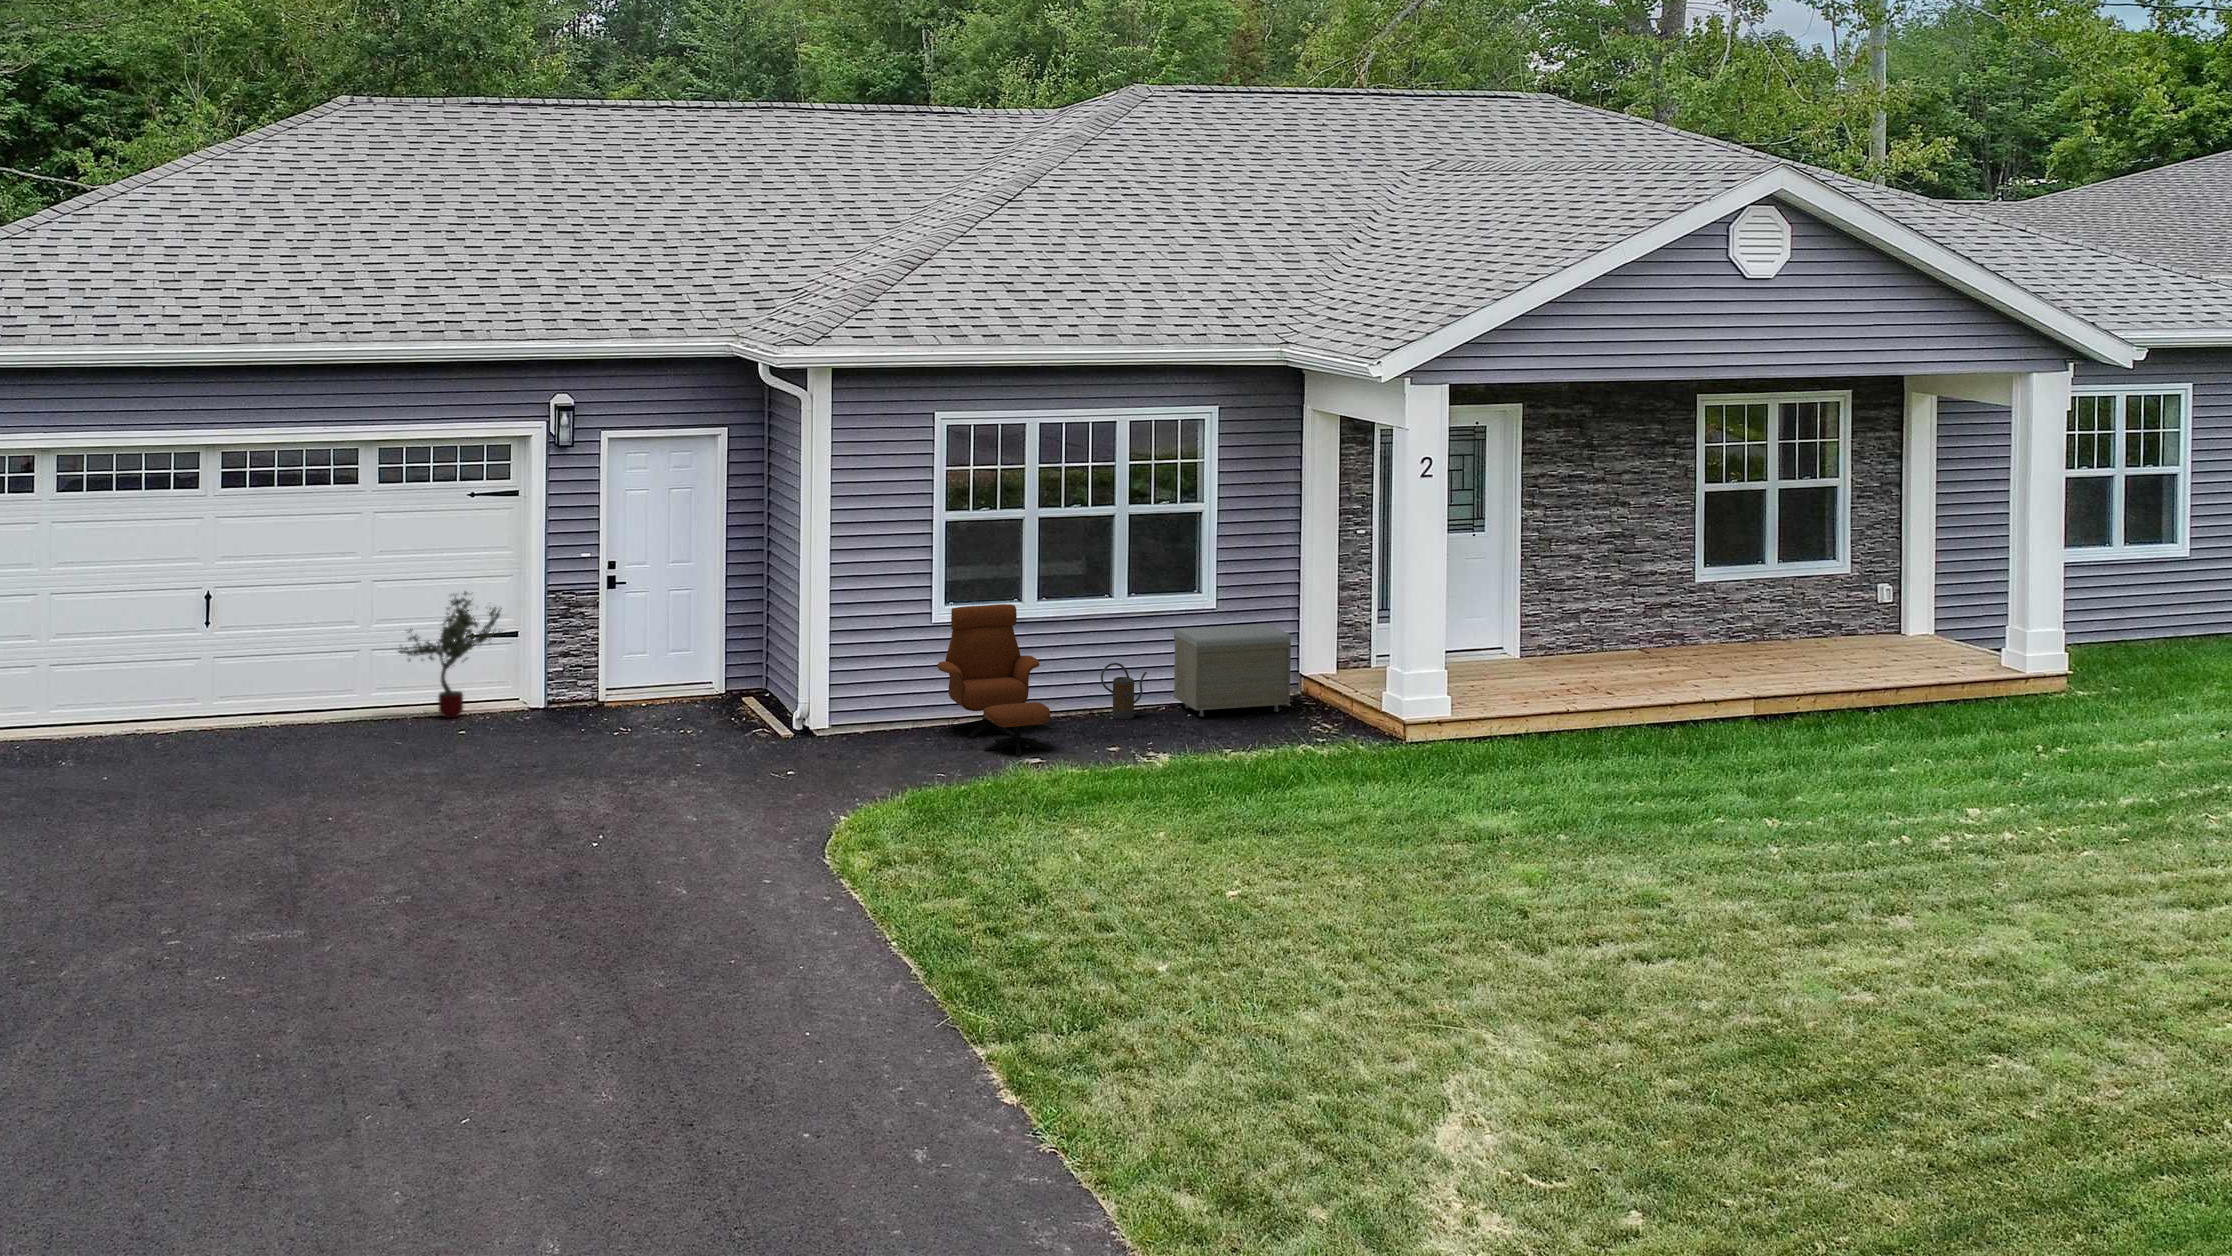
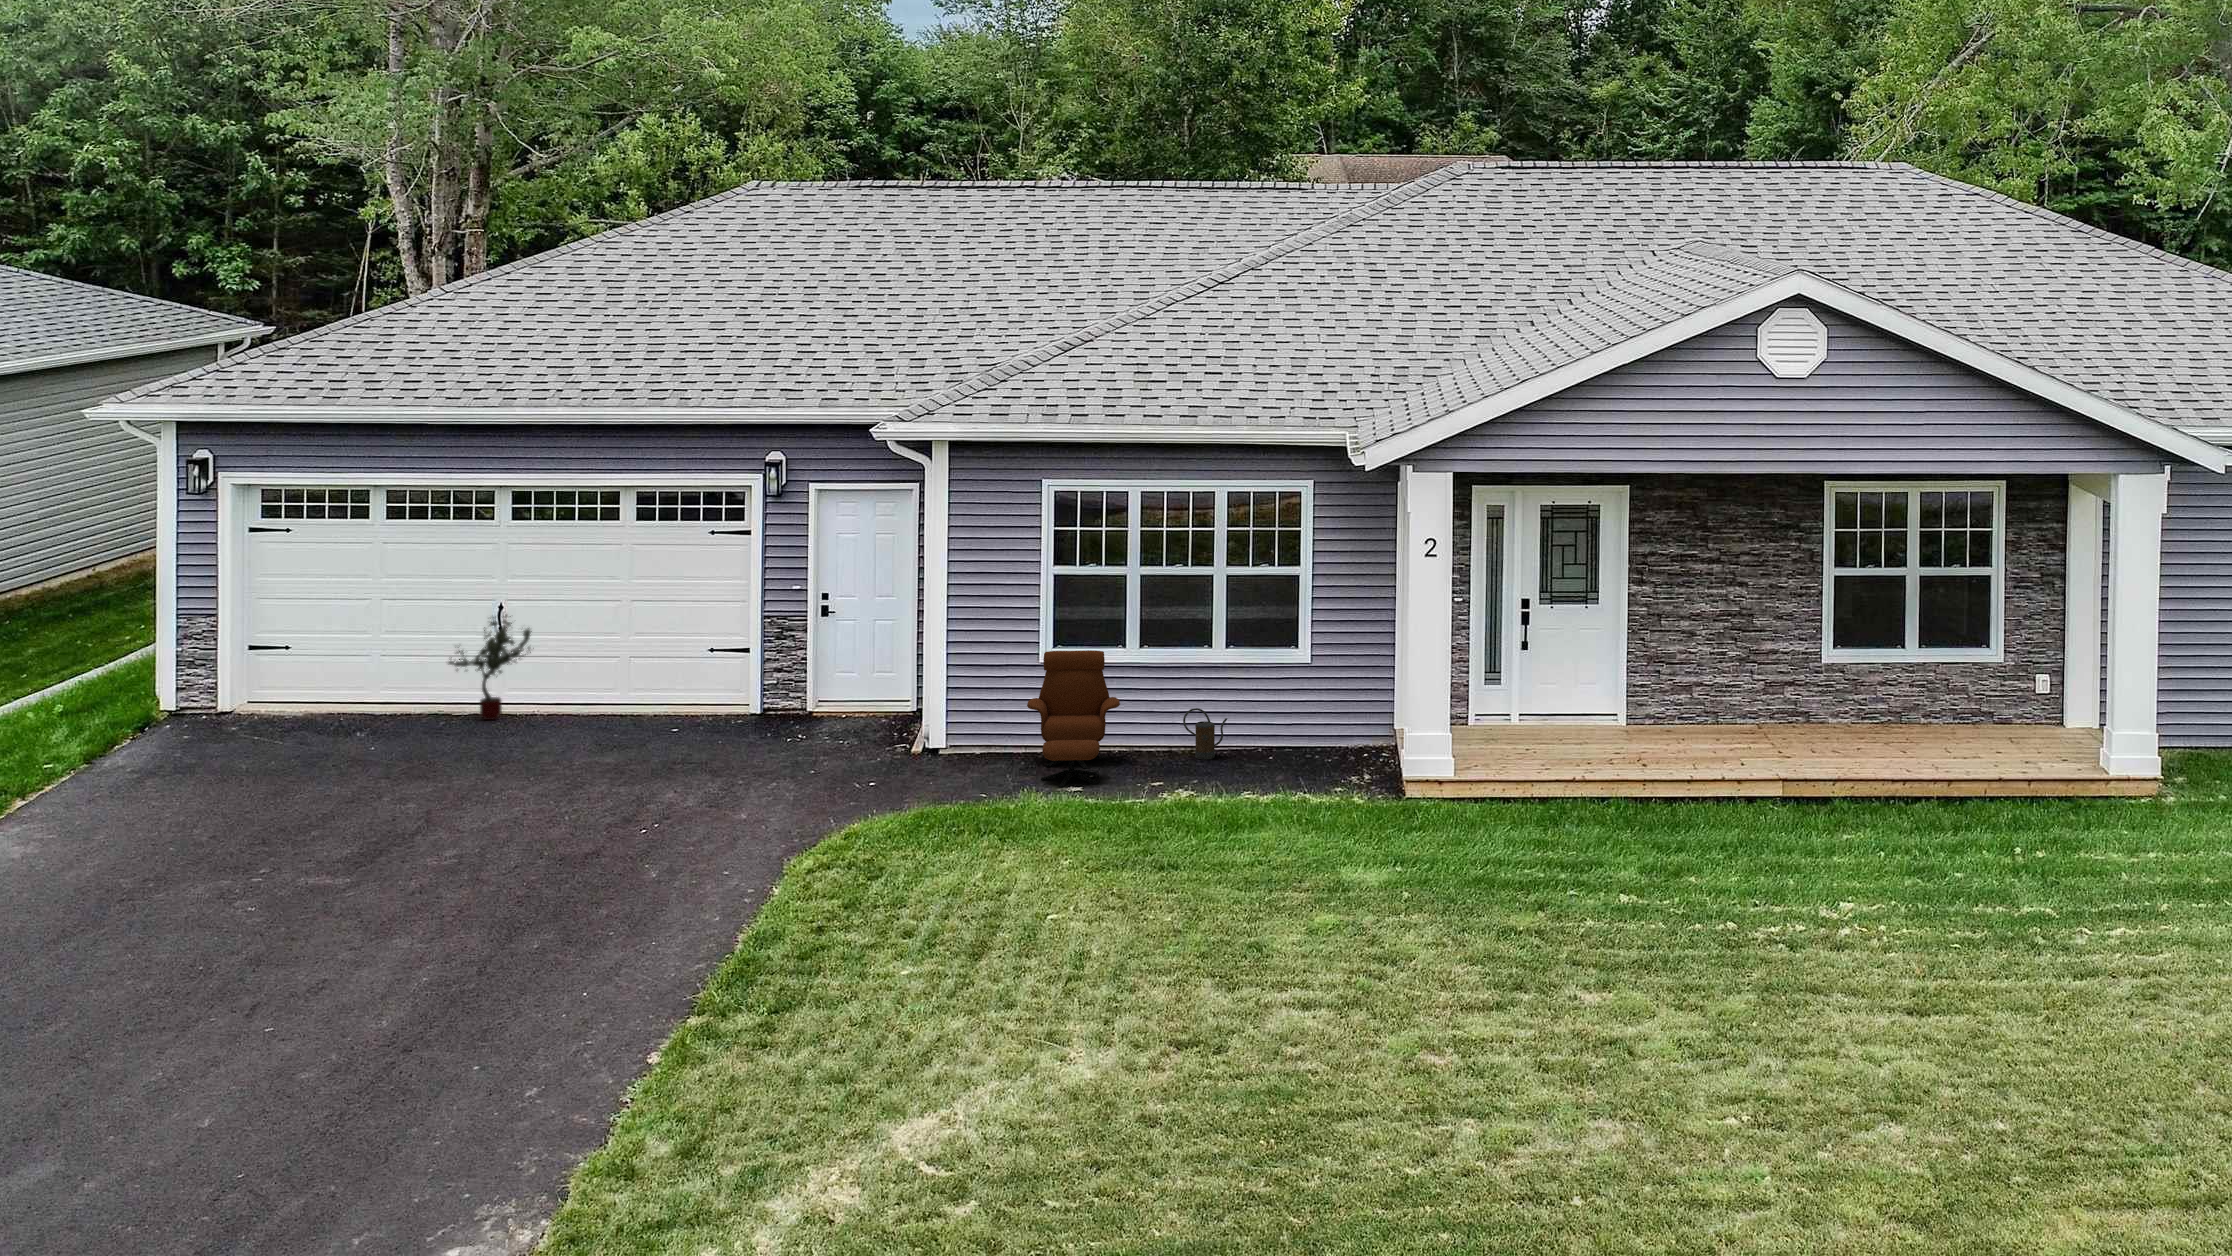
potted tree: present [399,591,502,718] -> present [449,615,532,720]
storage bench: present [1174,624,1291,716] -> none [1263,680,1356,762]

